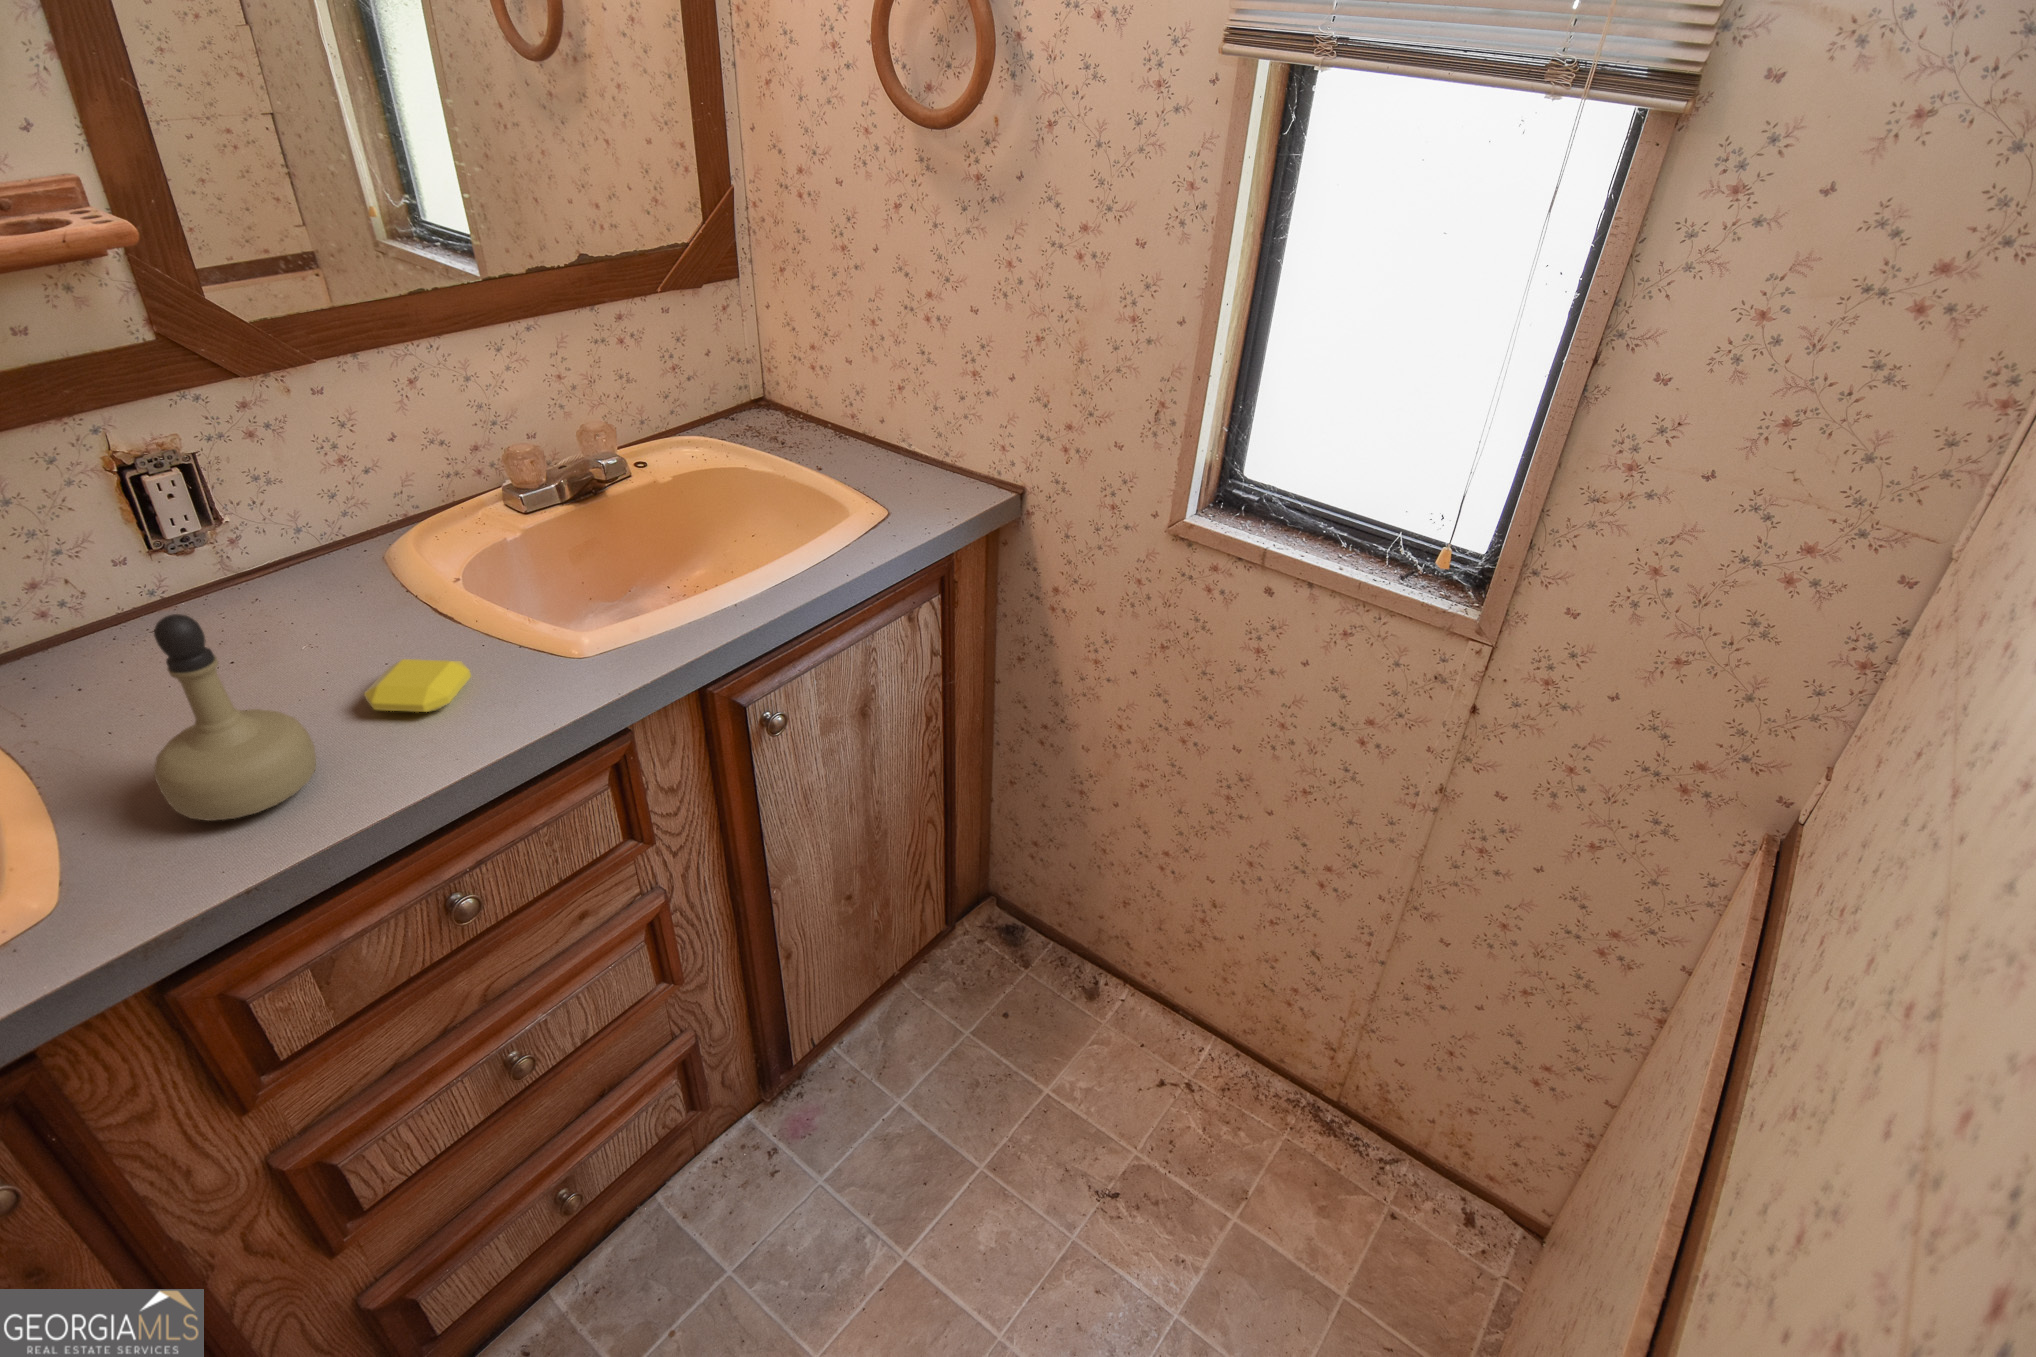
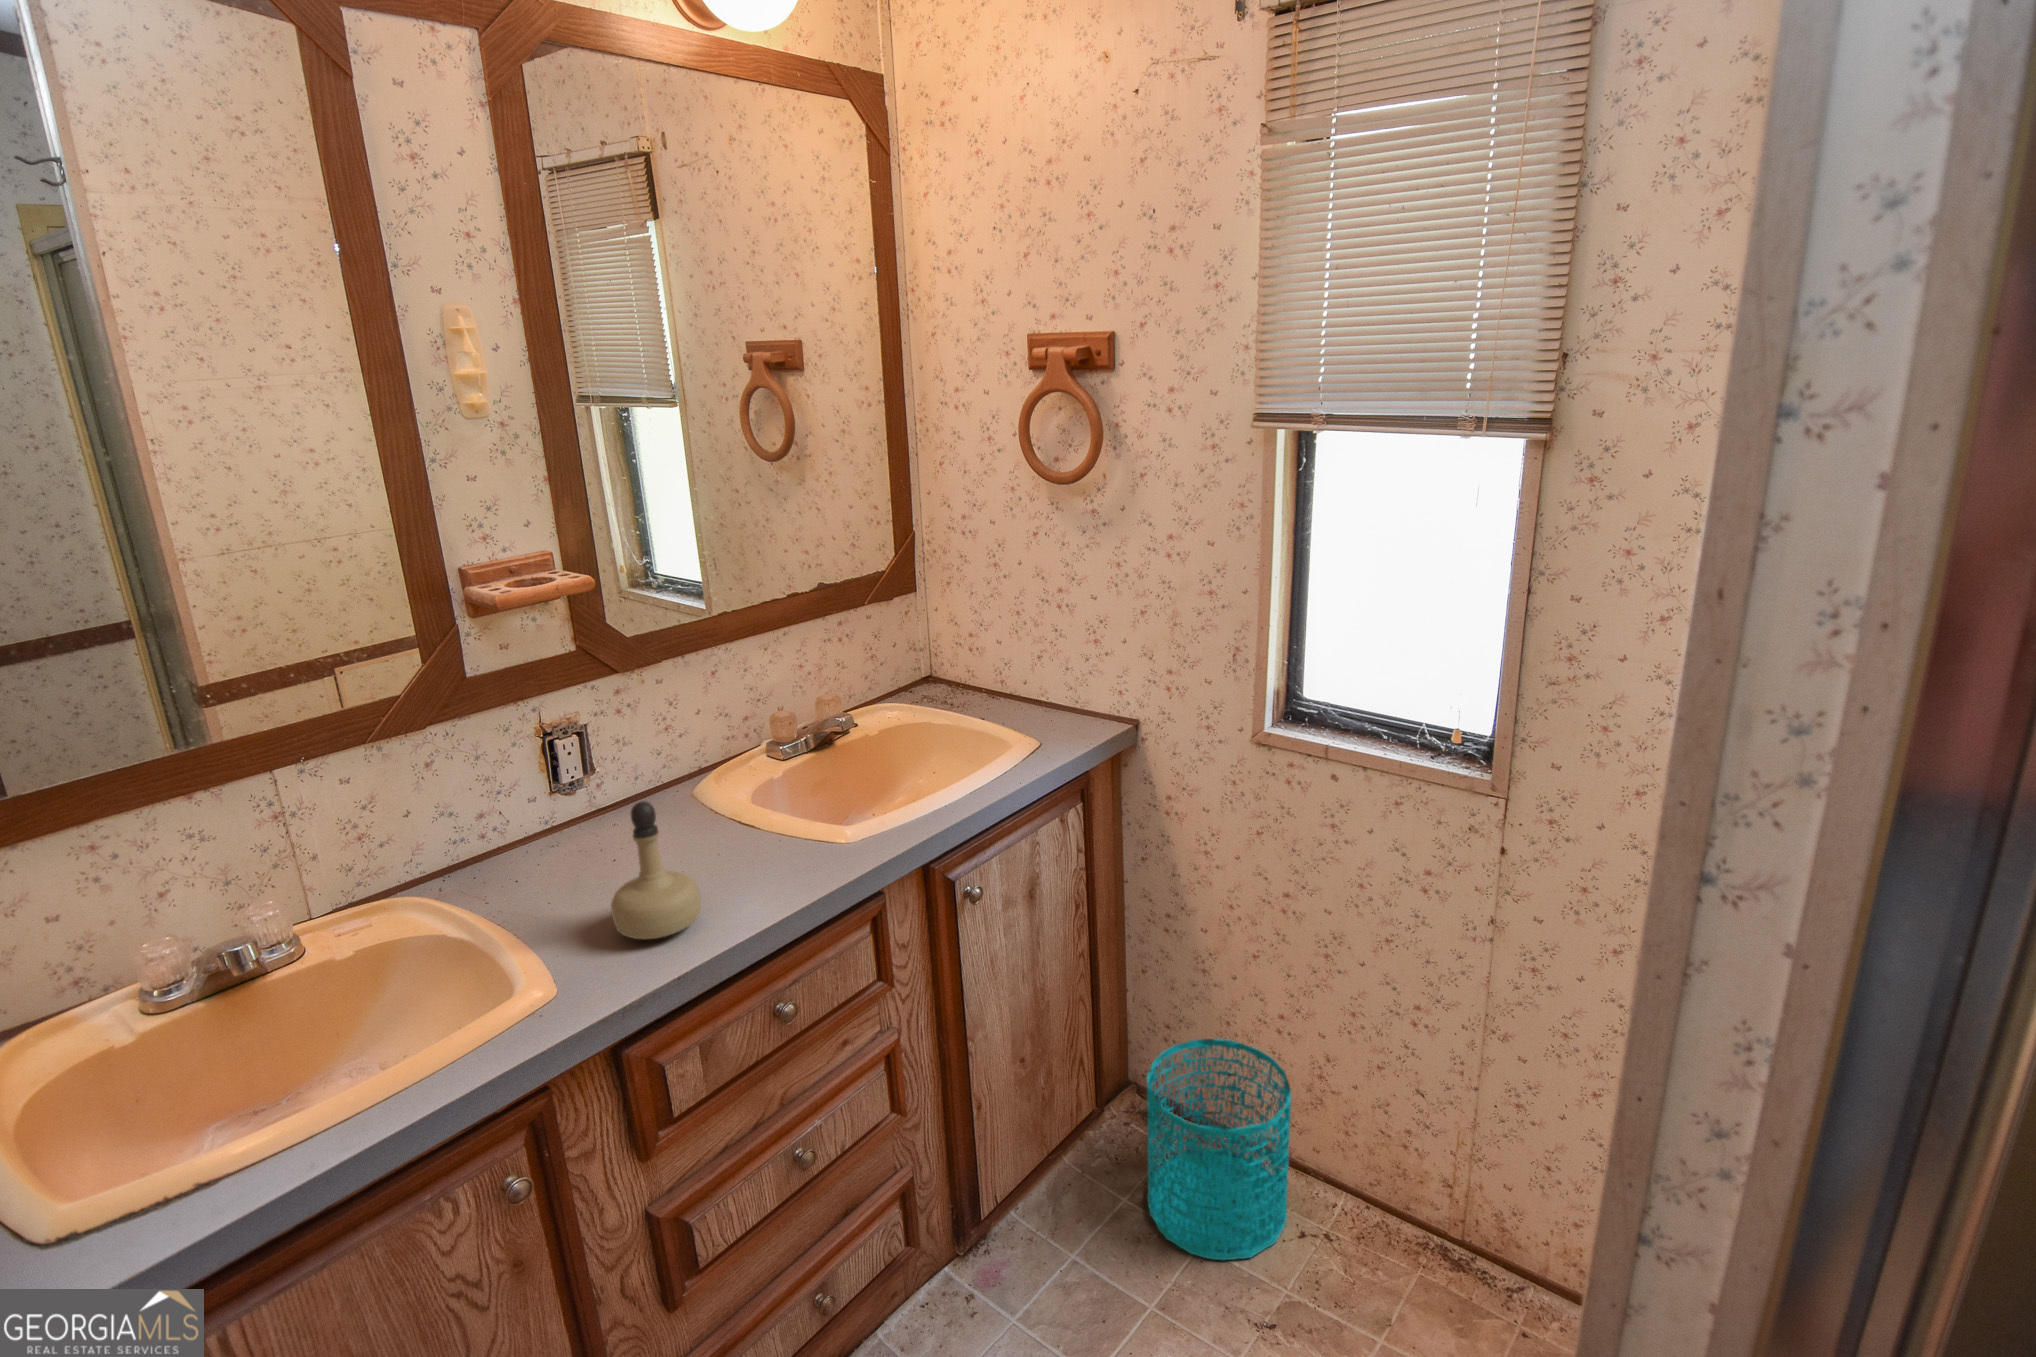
soap bar: present [364,659,471,712] -> none [715,846,779,879]
wastebasket: none [993,872,1167,1115] -> present [1147,1039,1291,1260]

